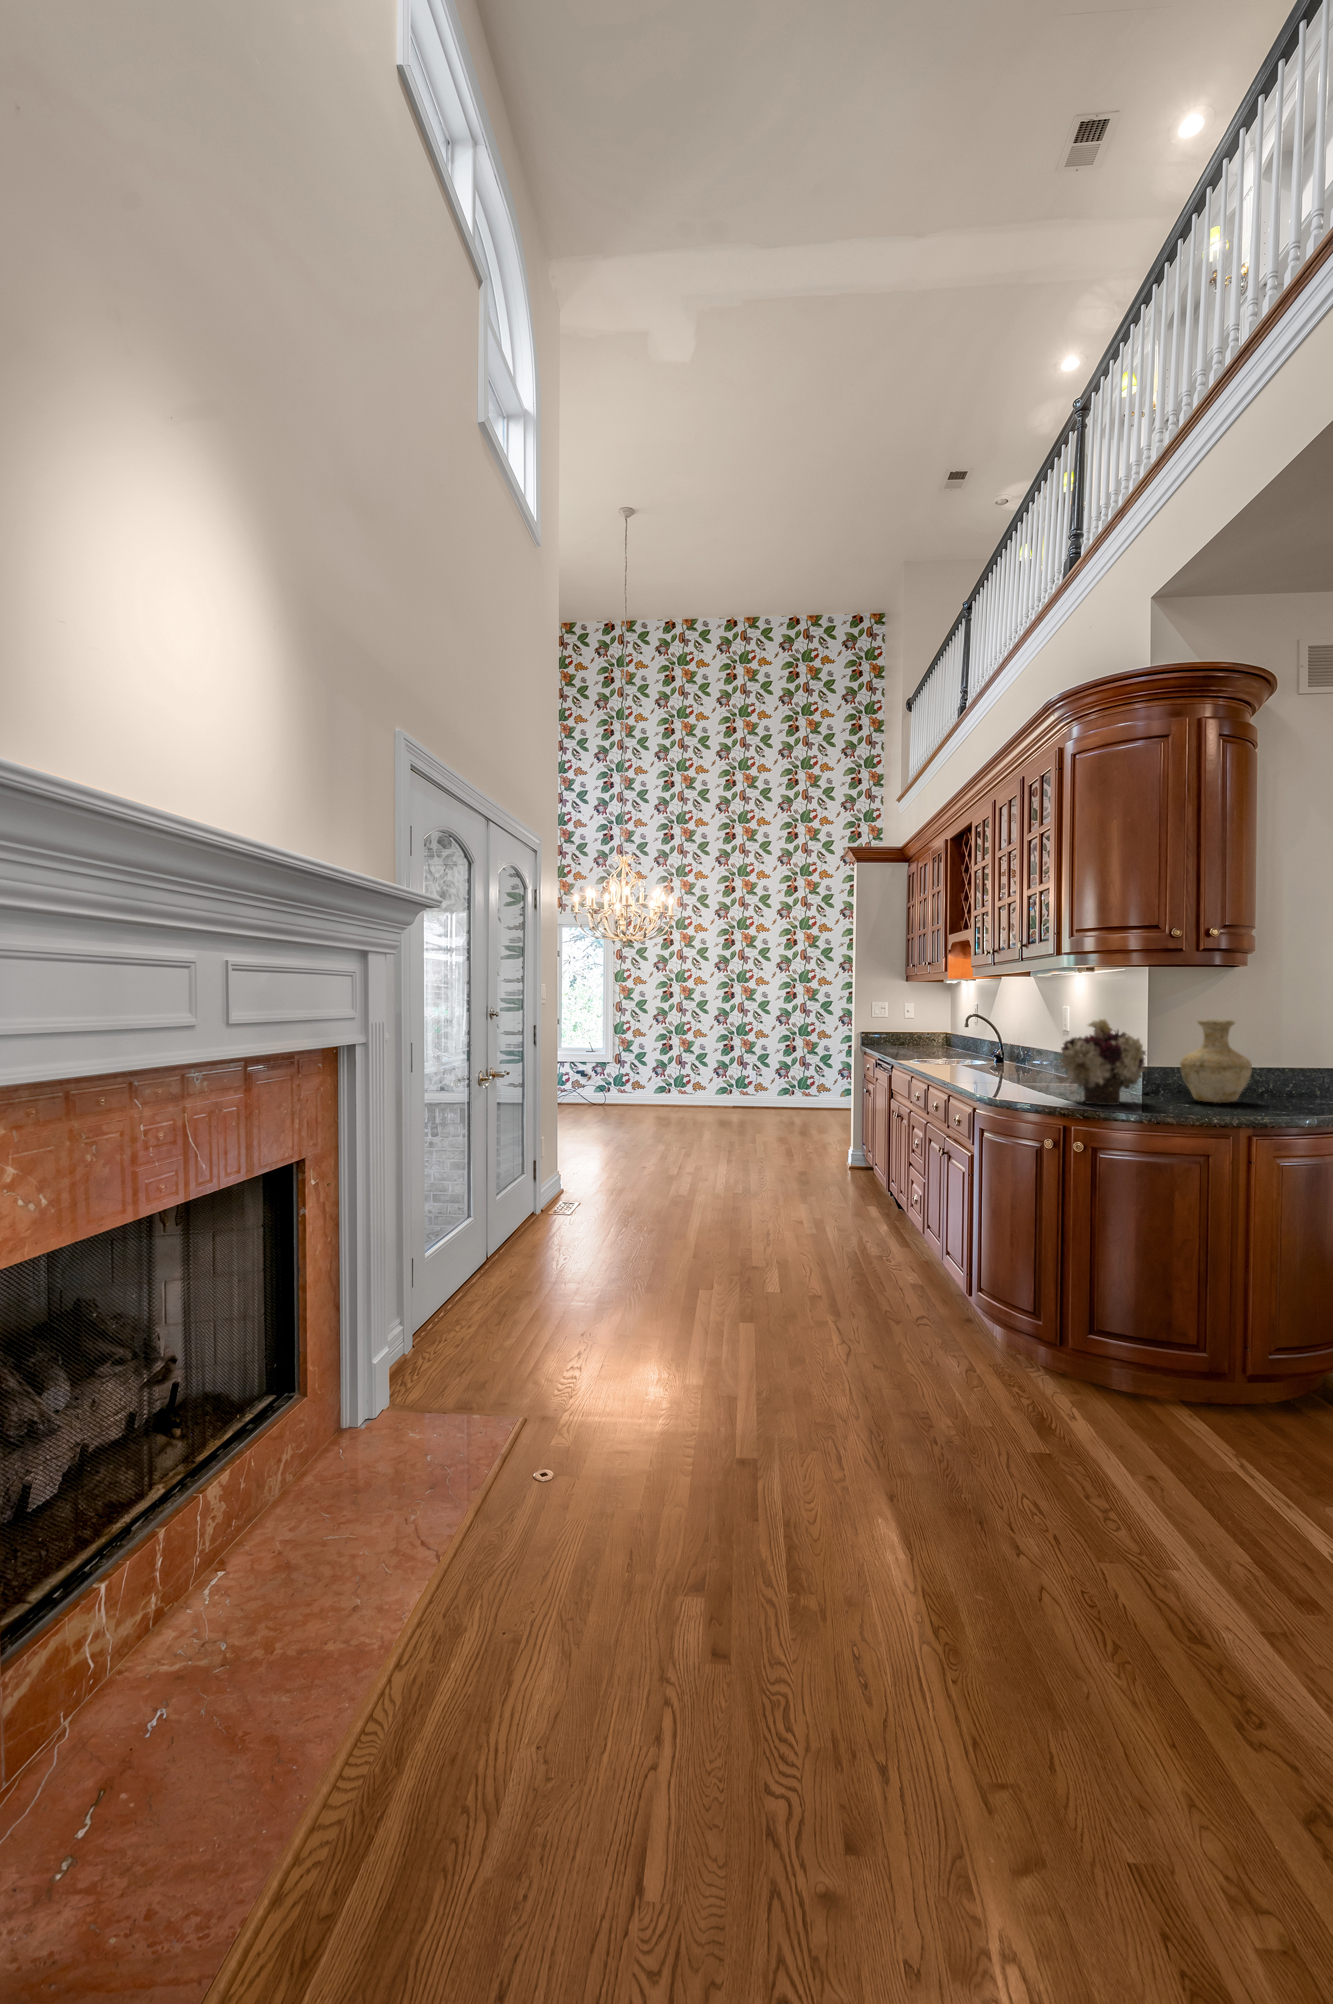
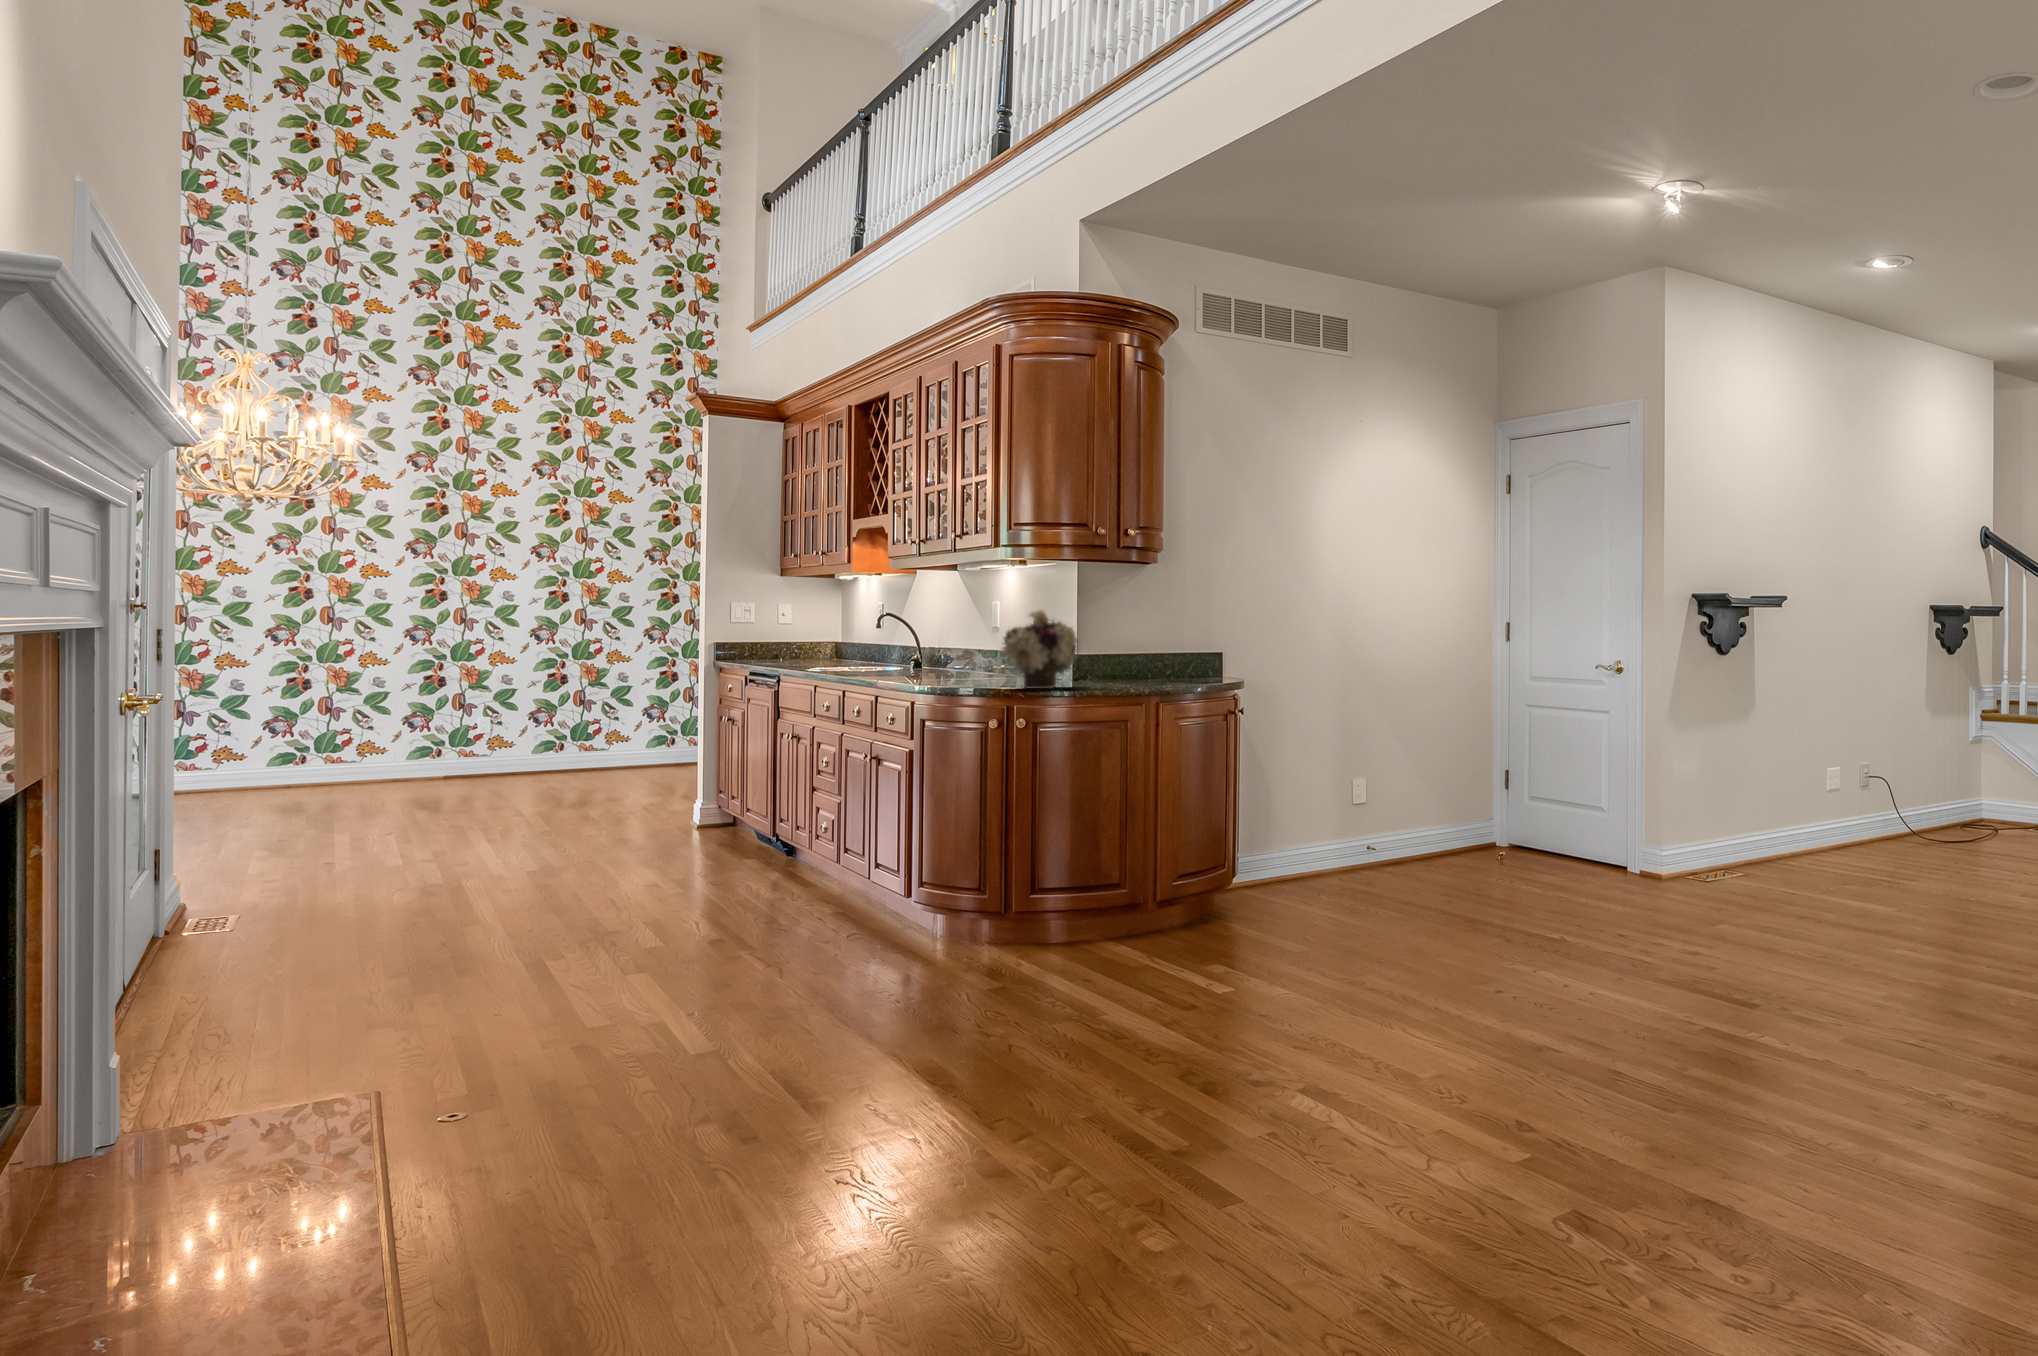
vase: present [1180,1020,1252,1103] -> none [1106,611,1162,684]

